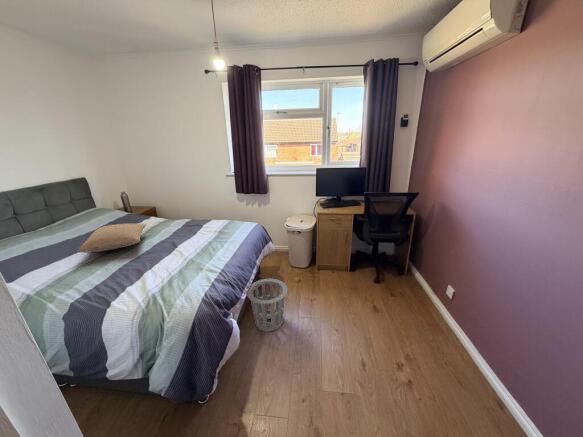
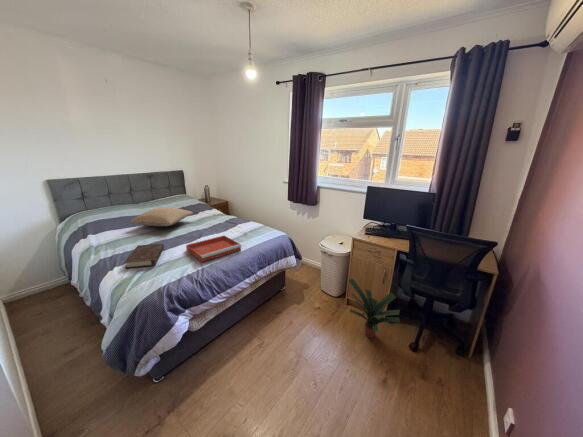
tray: none [184,238,239,266] -> present [186,236,241,262]
potted plant: none [325,246,368,286] -> present [349,279,400,338]
book: none [125,262,172,297] -> present [125,244,164,268]
waste basket: present [247,279,288,332] -> none [233,291,277,350]

